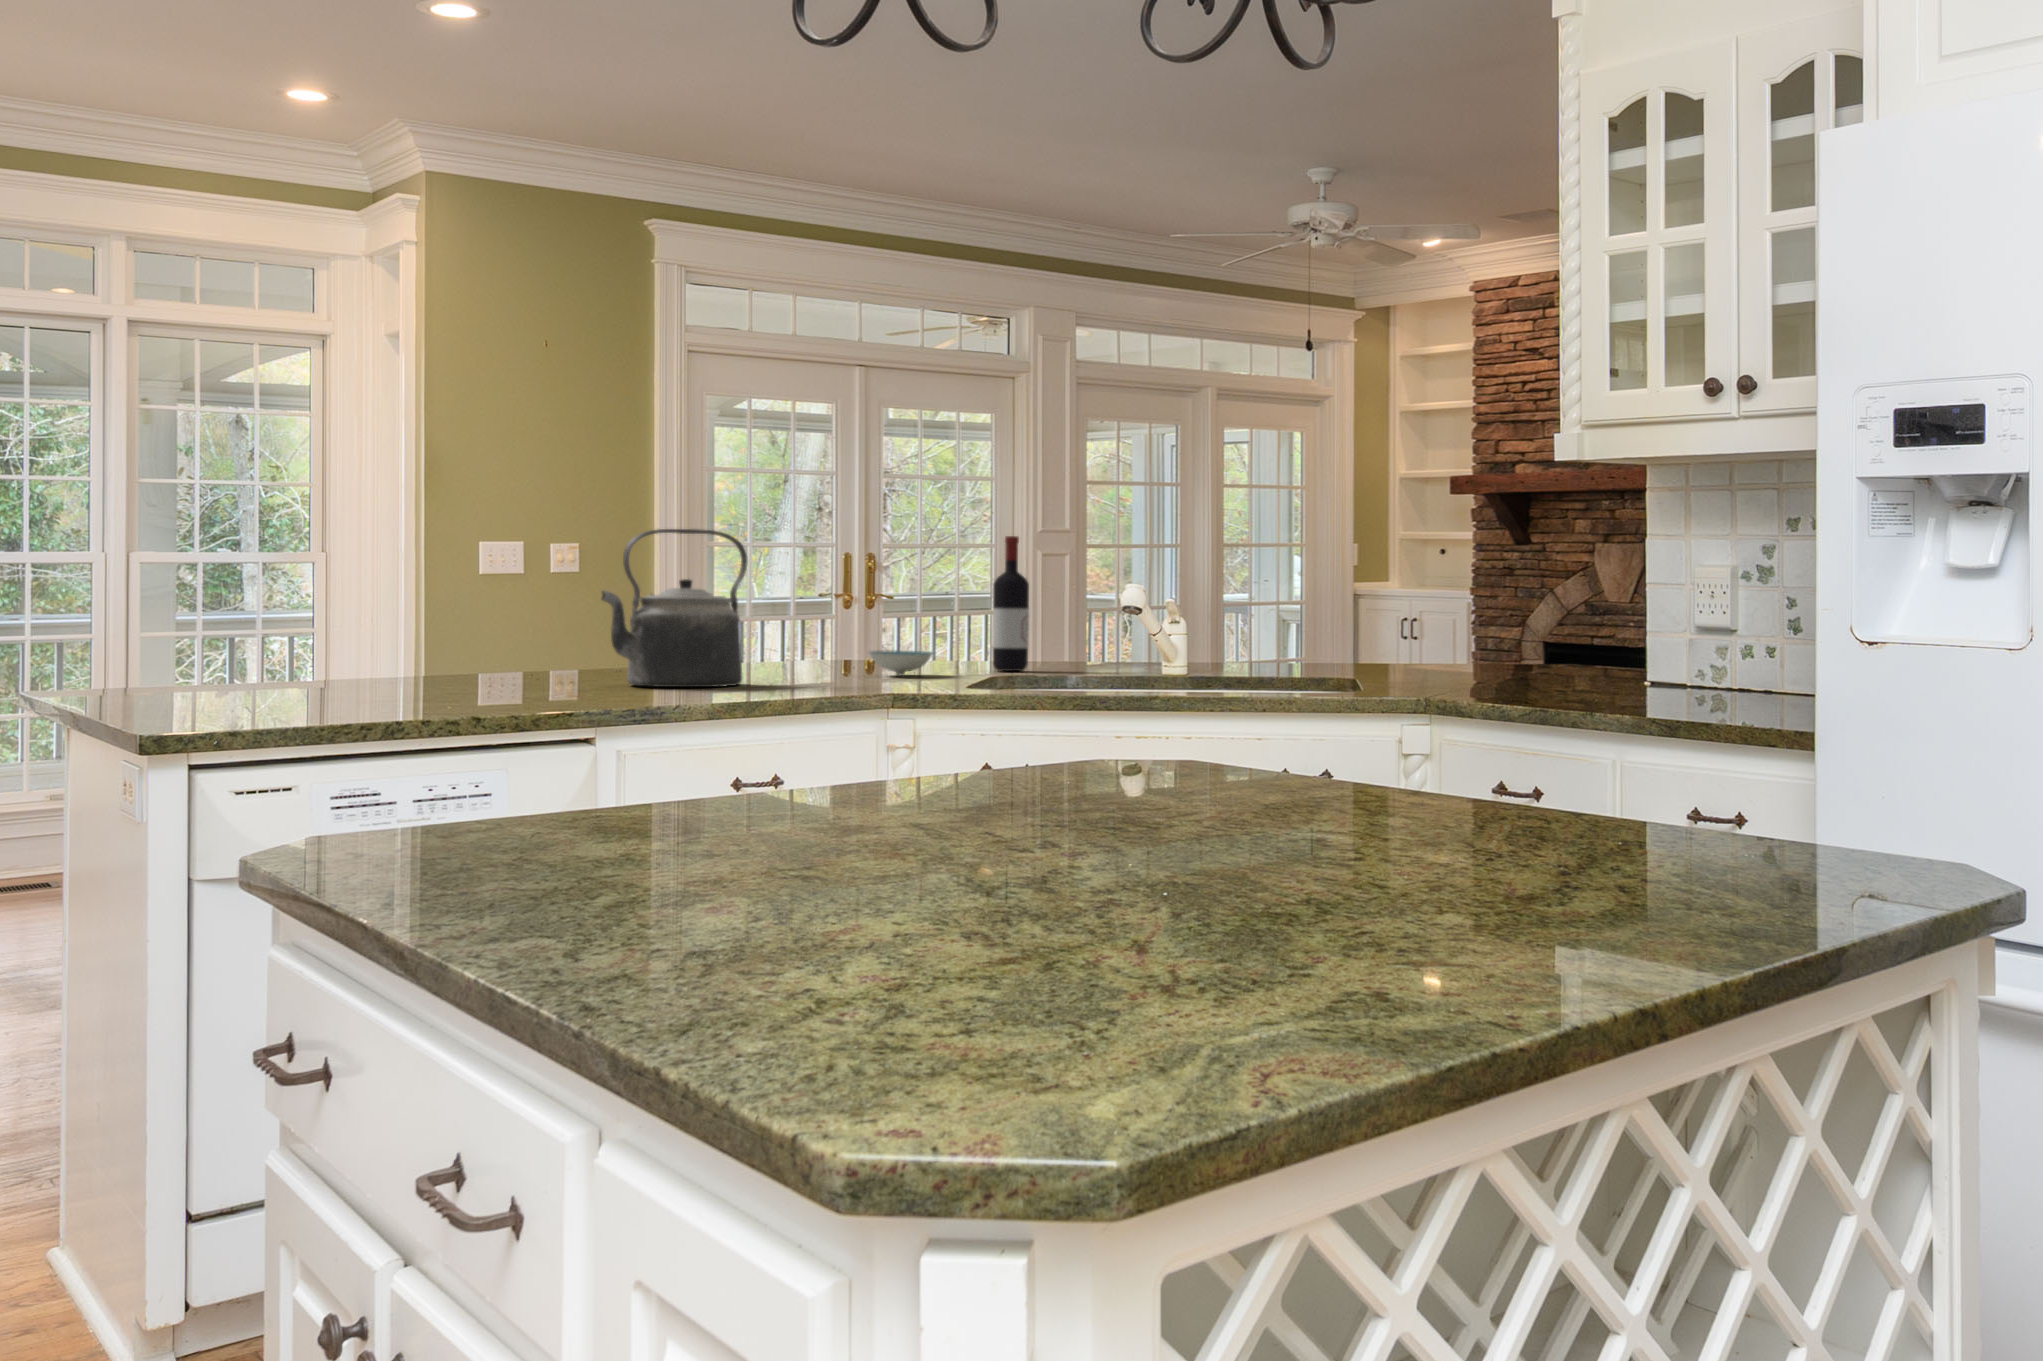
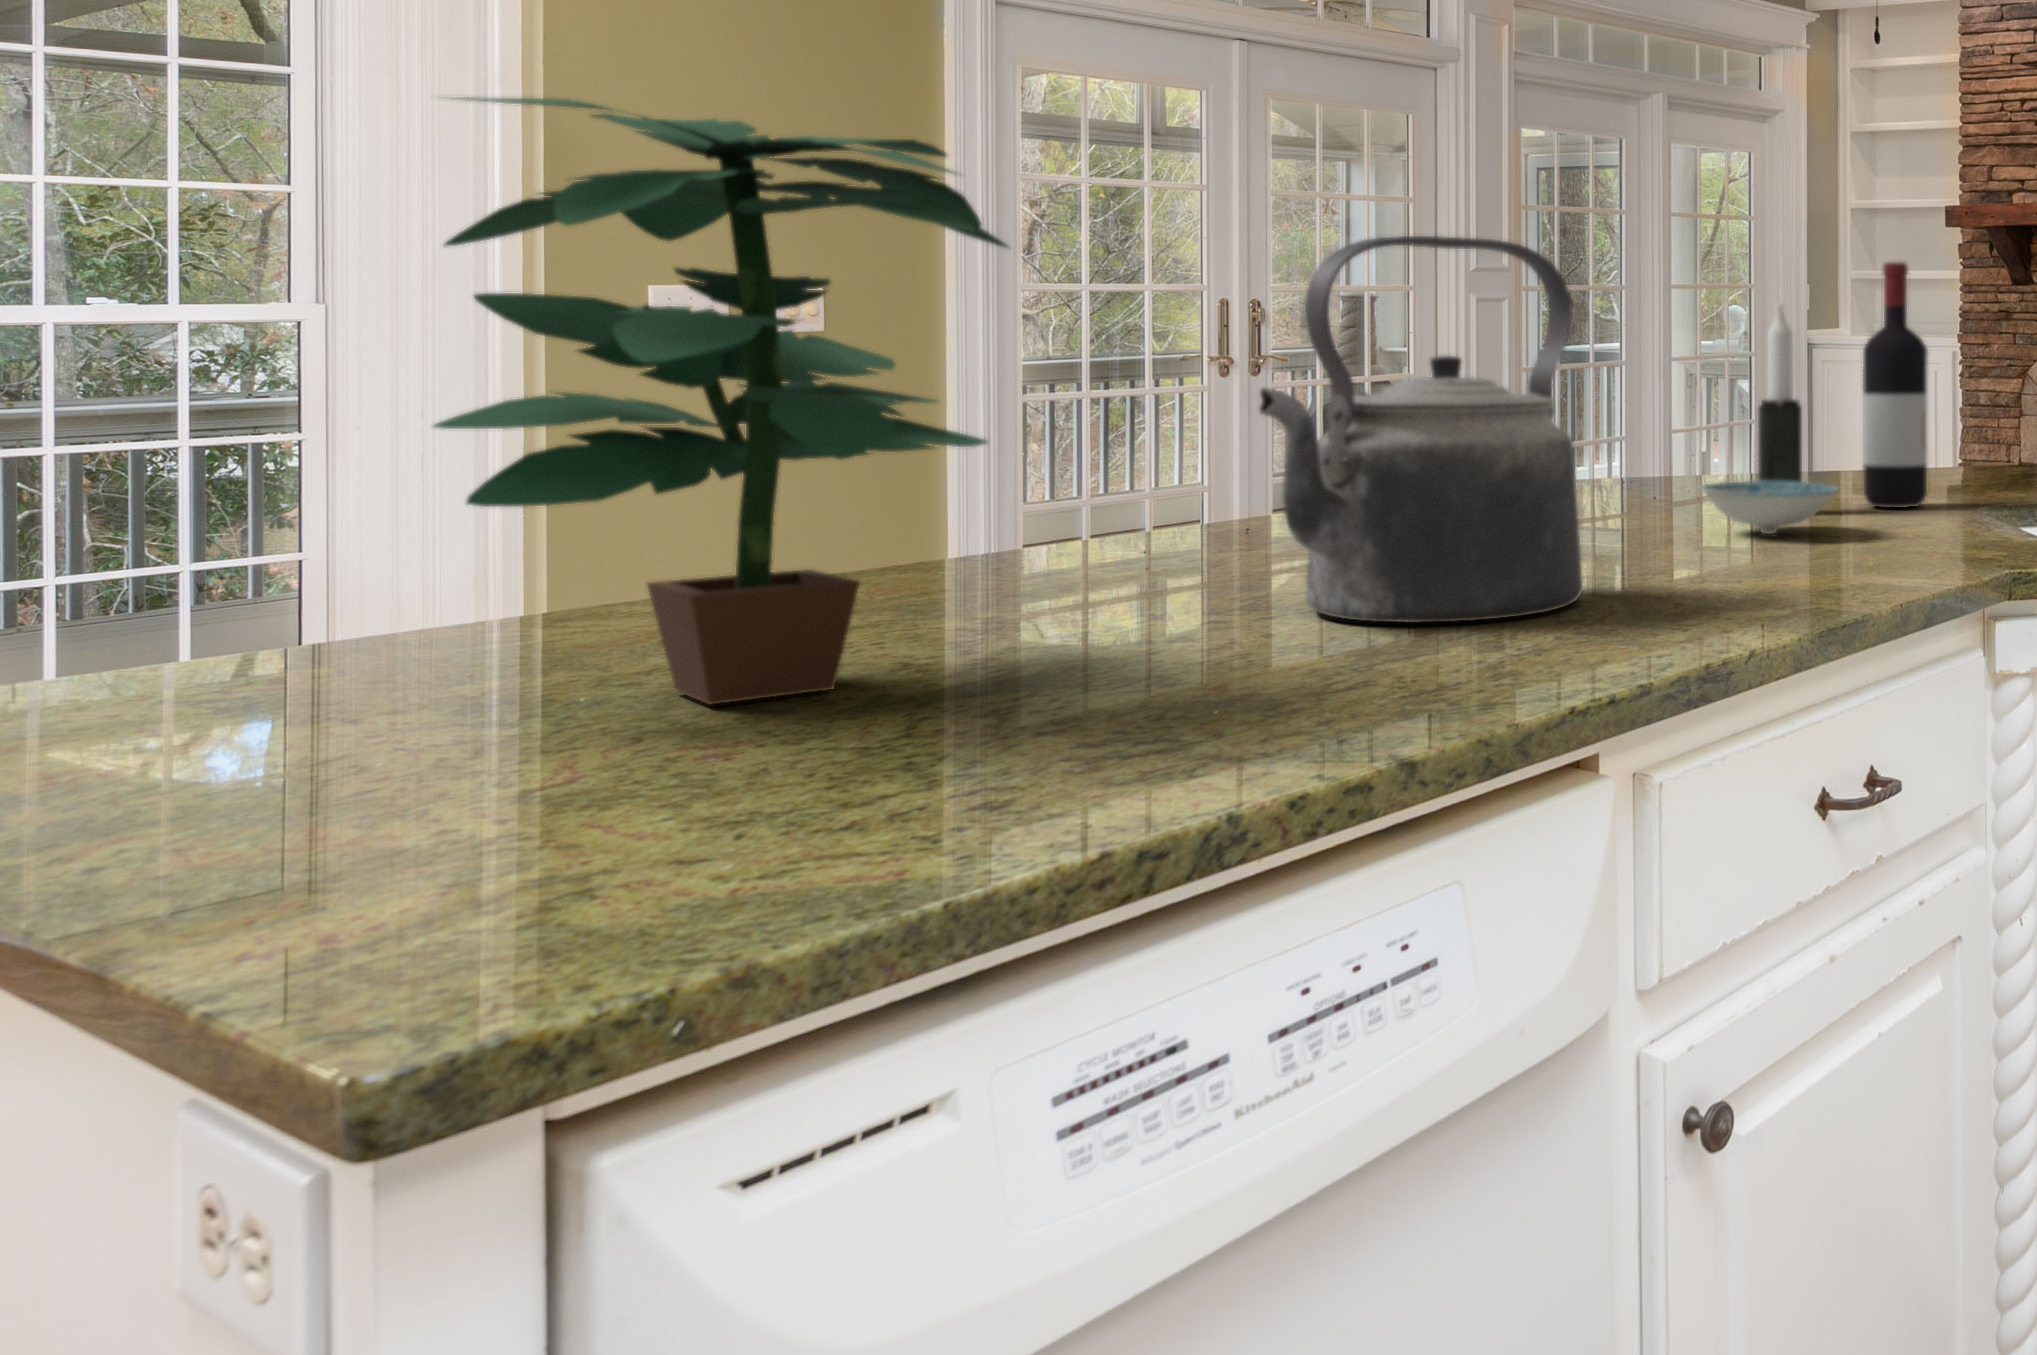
potted plant: none [325,487,505,691] -> present [434,98,1008,704]
candle: none [929,558,956,671] -> present [1758,304,1802,482]

